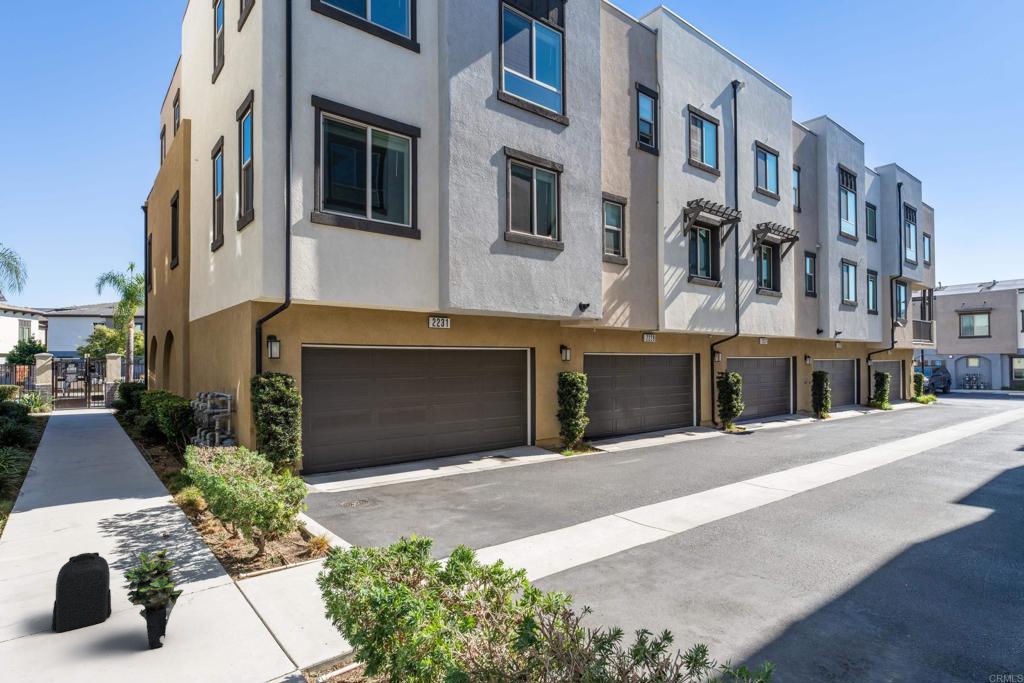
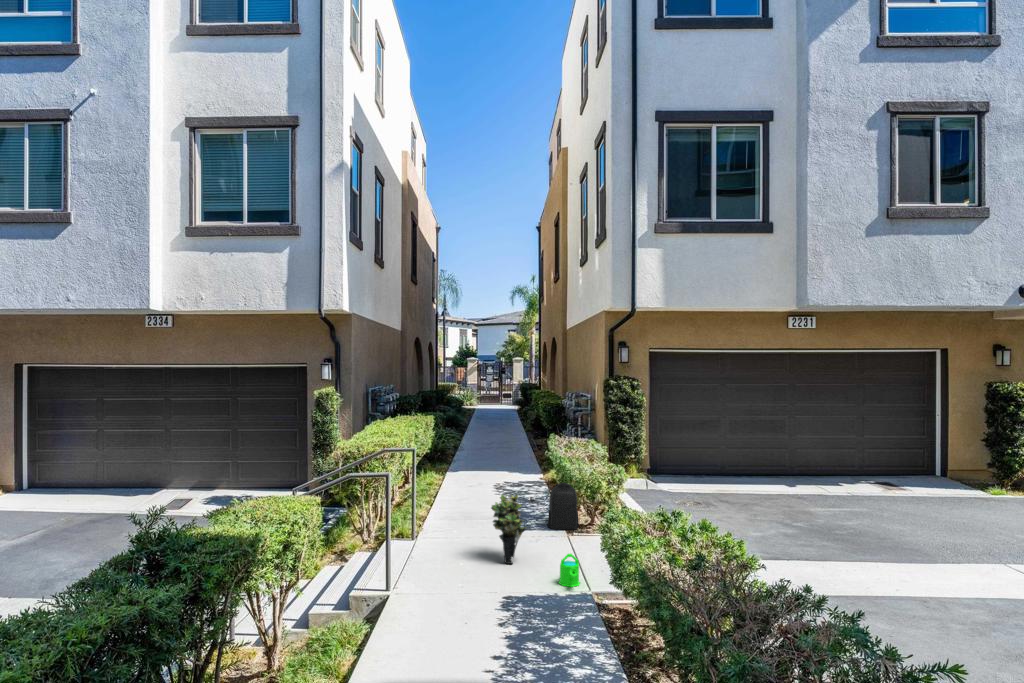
backpack: present [52,552,112,632] -> present [548,483,579,530]
watering can: none [239,613,270,659] -> present [559,554,580,587]

